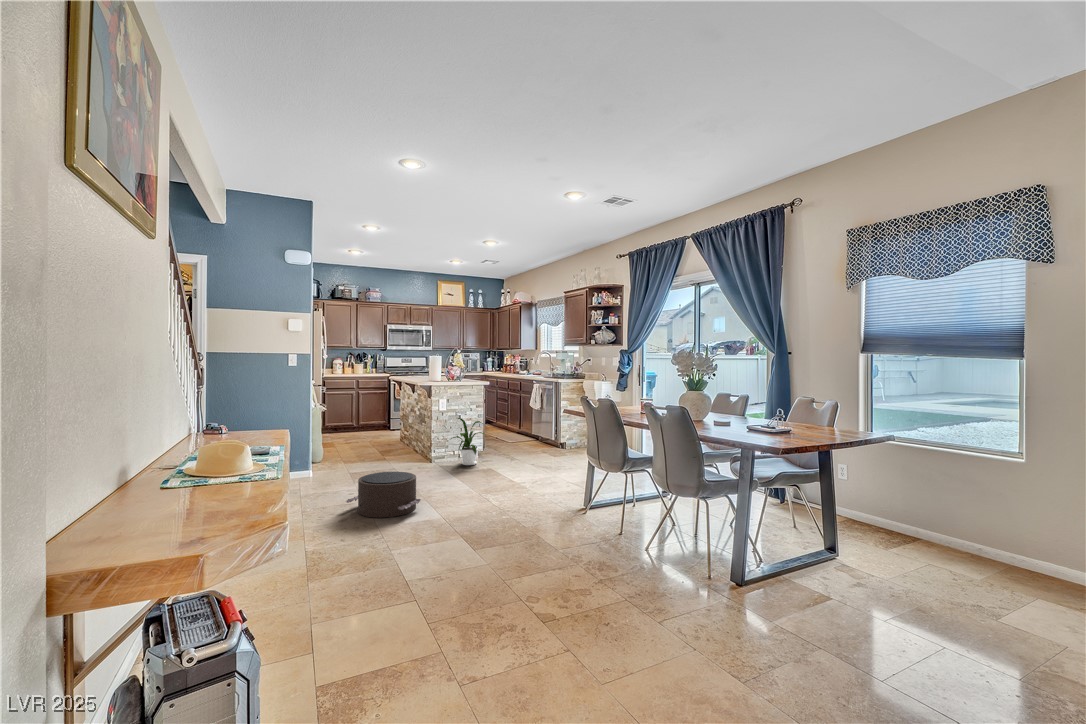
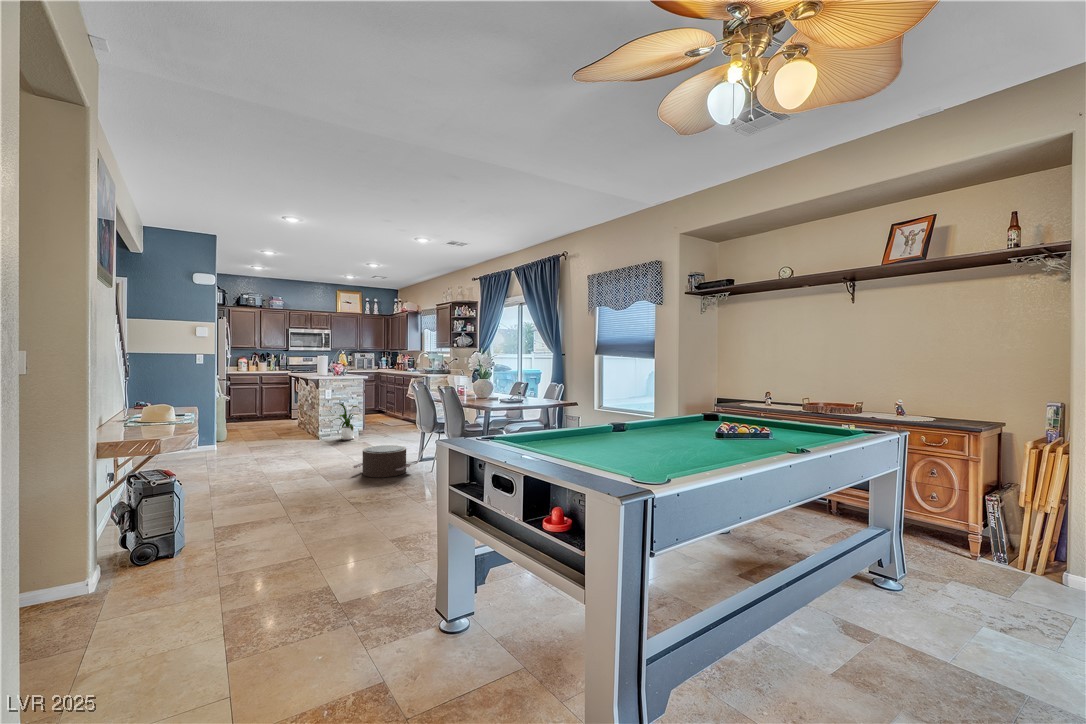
pouf: present [346,472,421,518] -> present [353,445,411,477]

